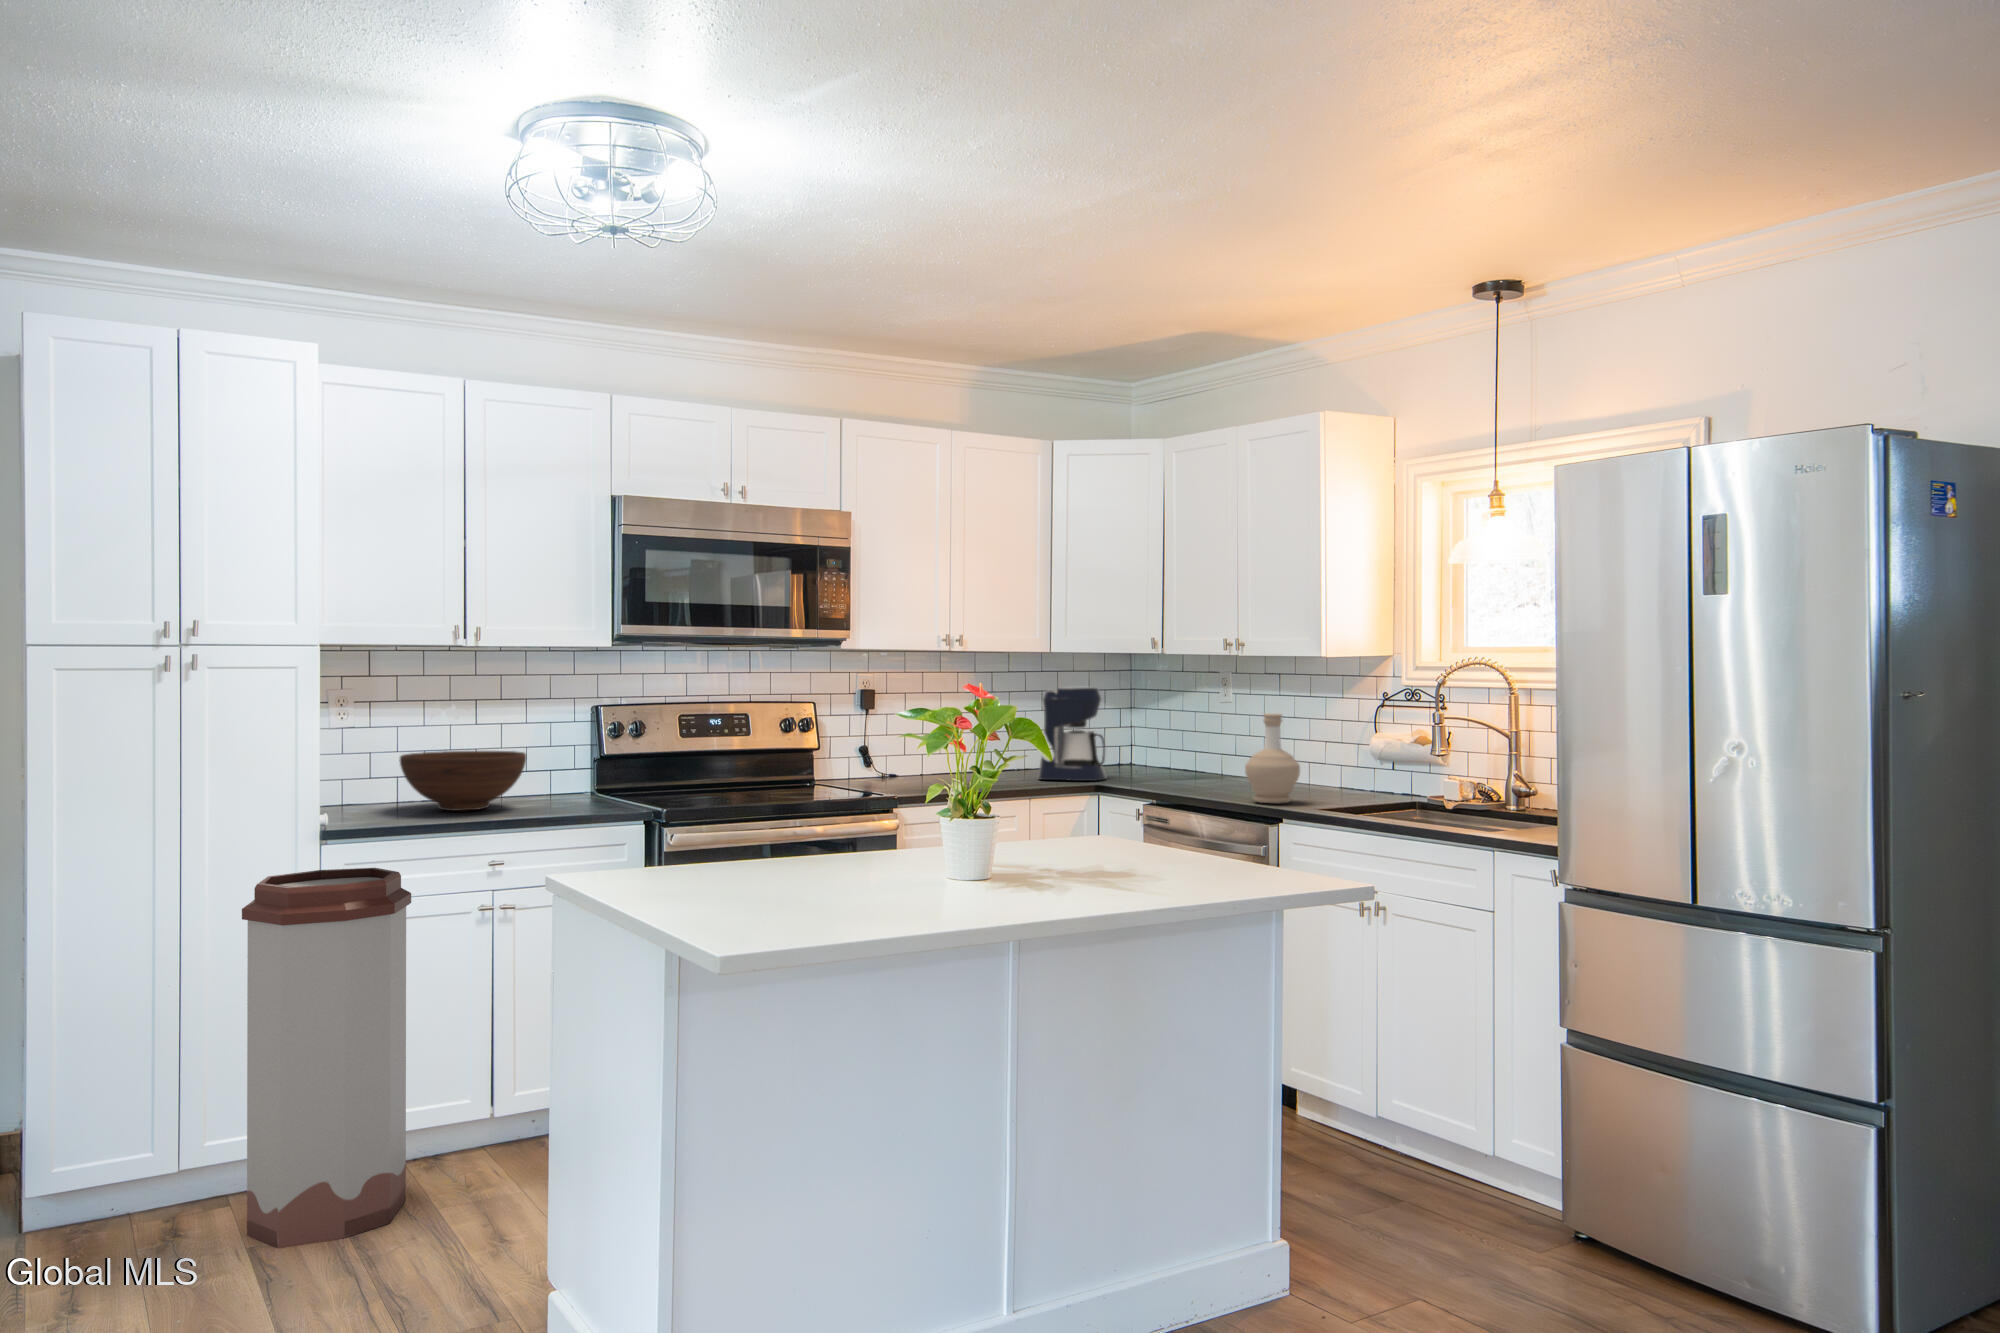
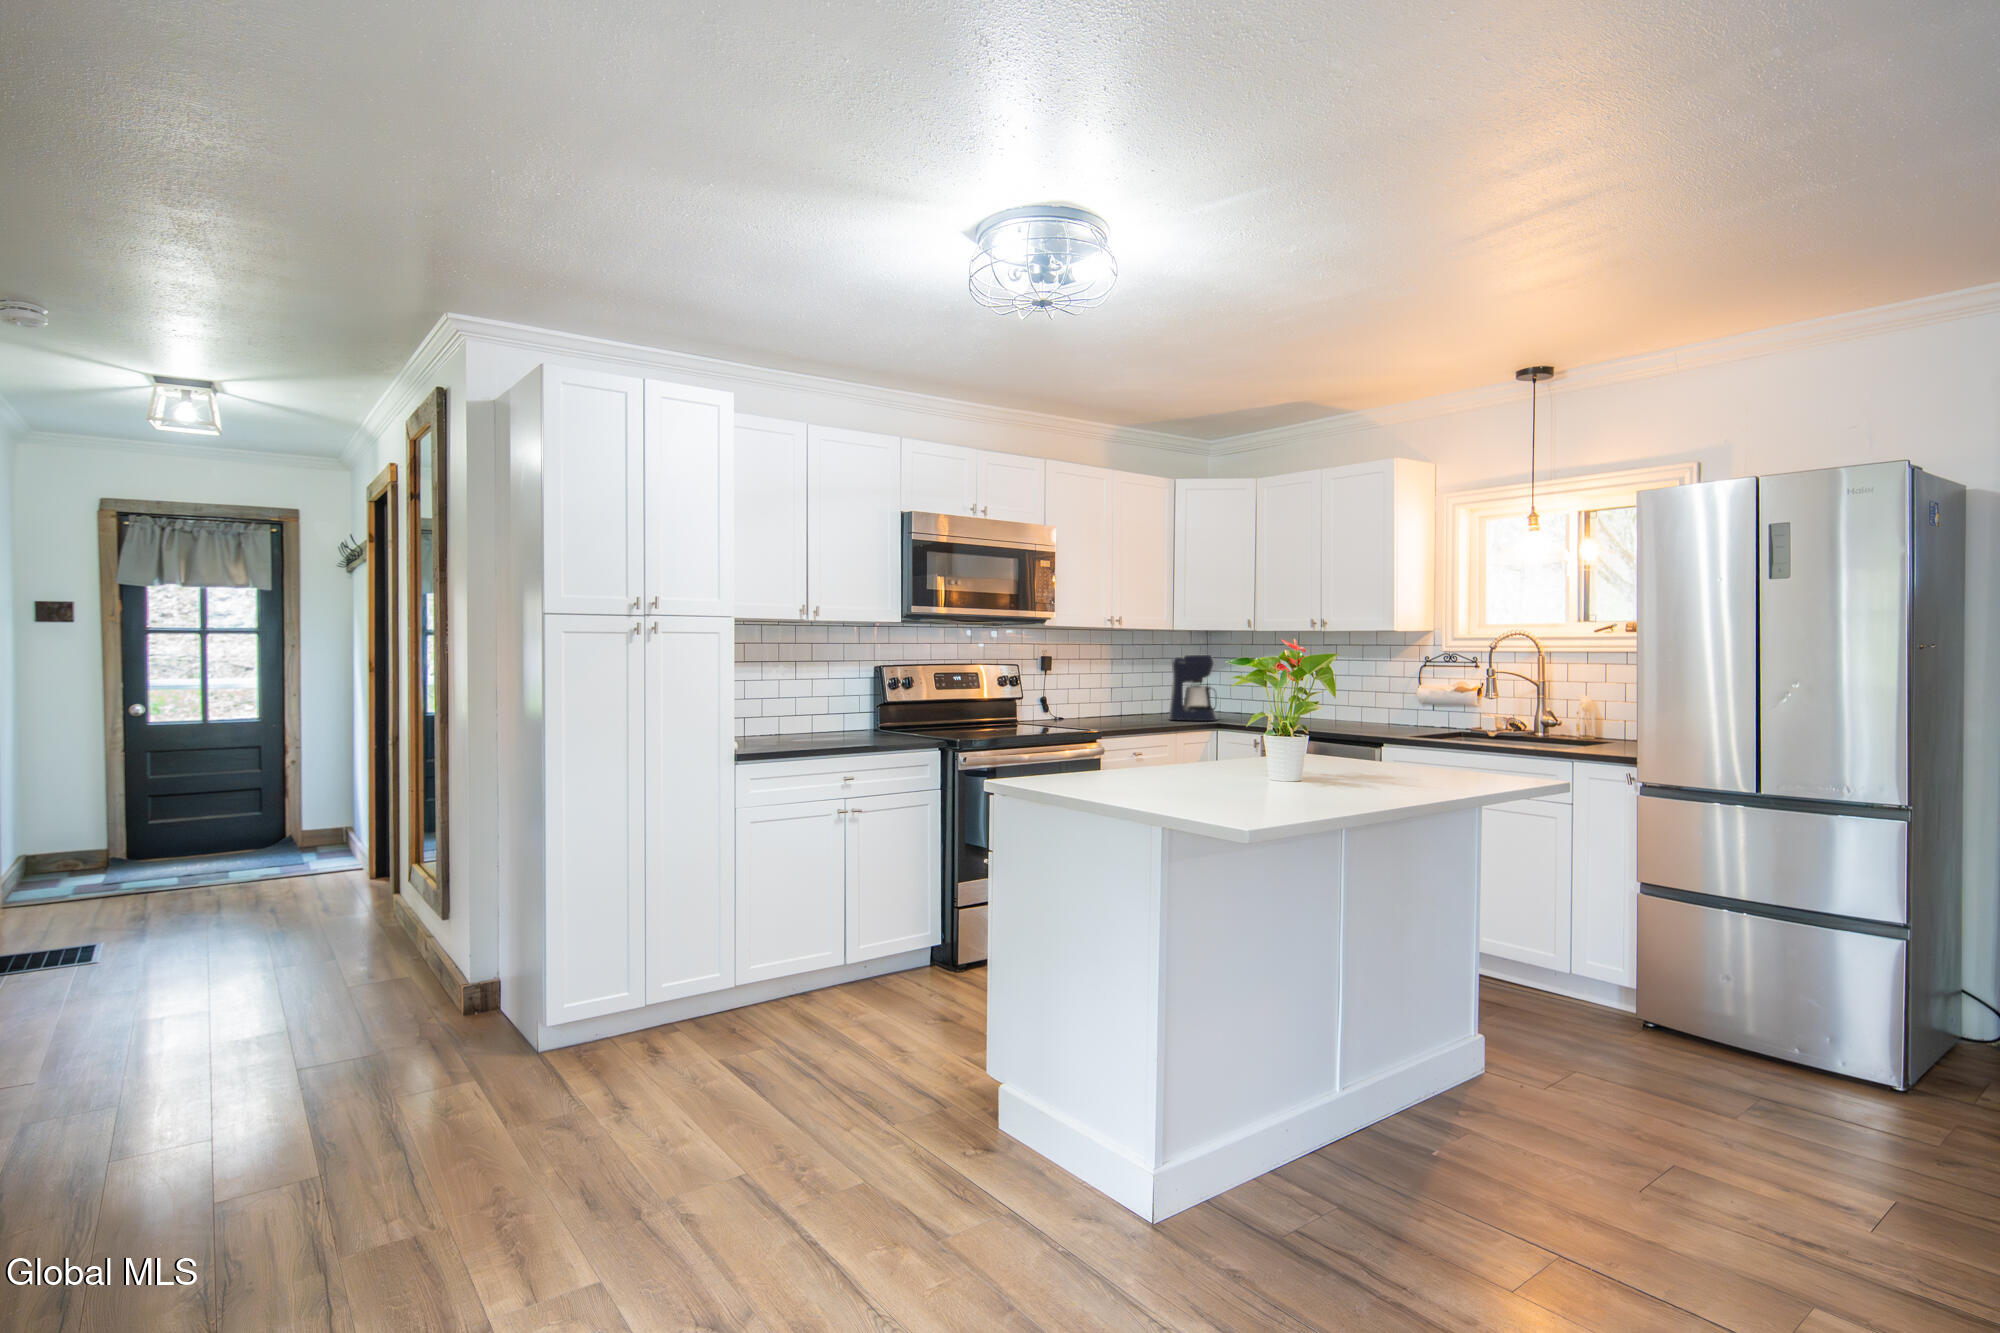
bottle: present [1245,713,1300,803] -> none [1347,670,1388,733]
fruit bowl: present [399,751,526,811] -> none [765,698,853,741]
trash can: present [242,868,411,1249] -> none [704,781,814,1058]

